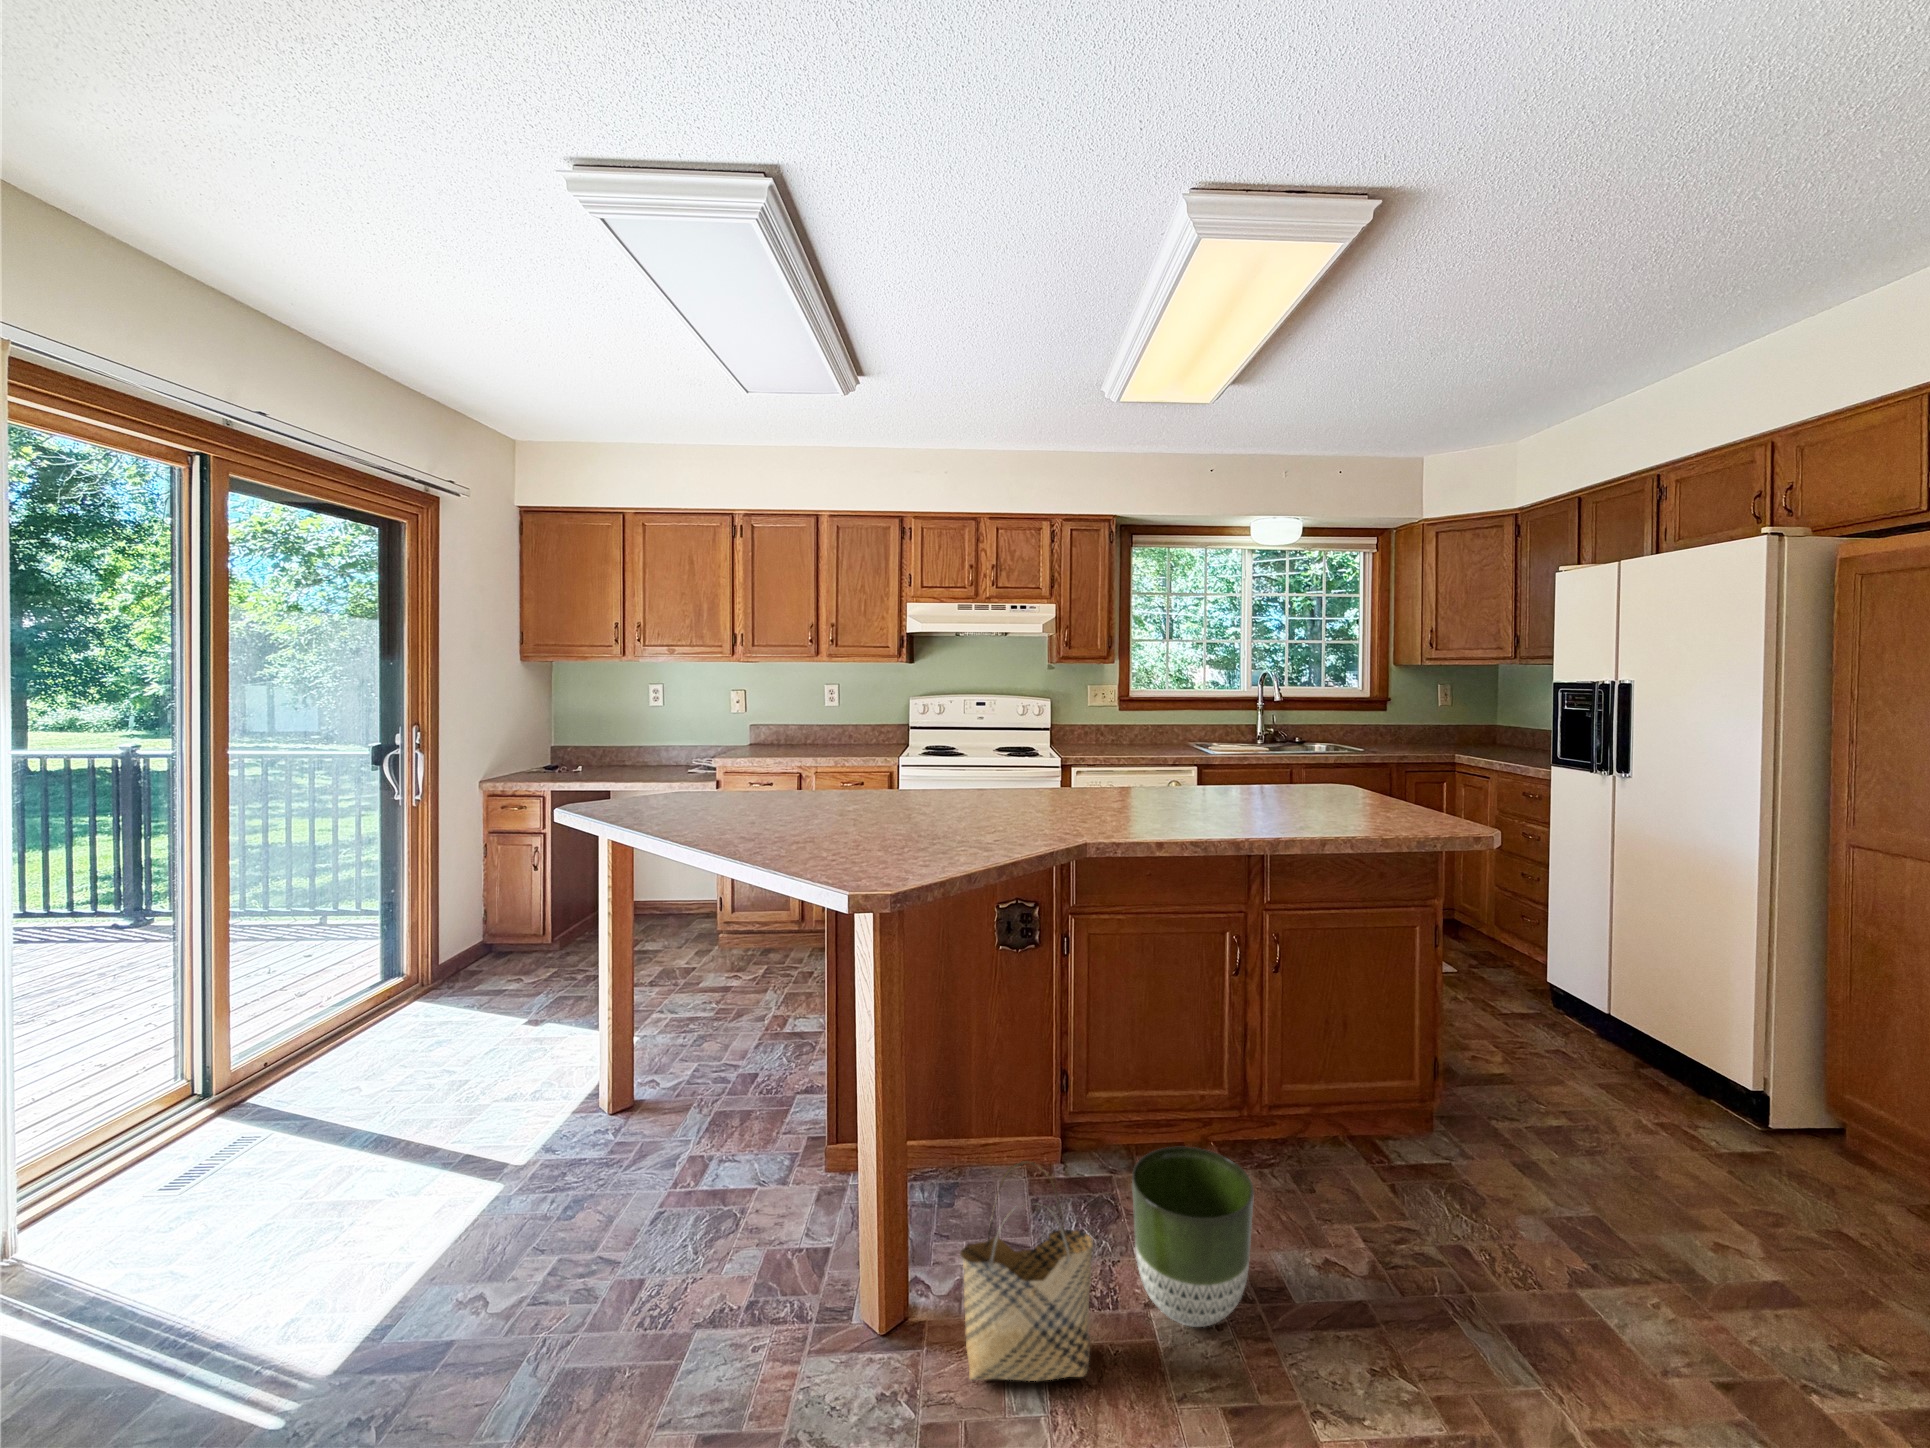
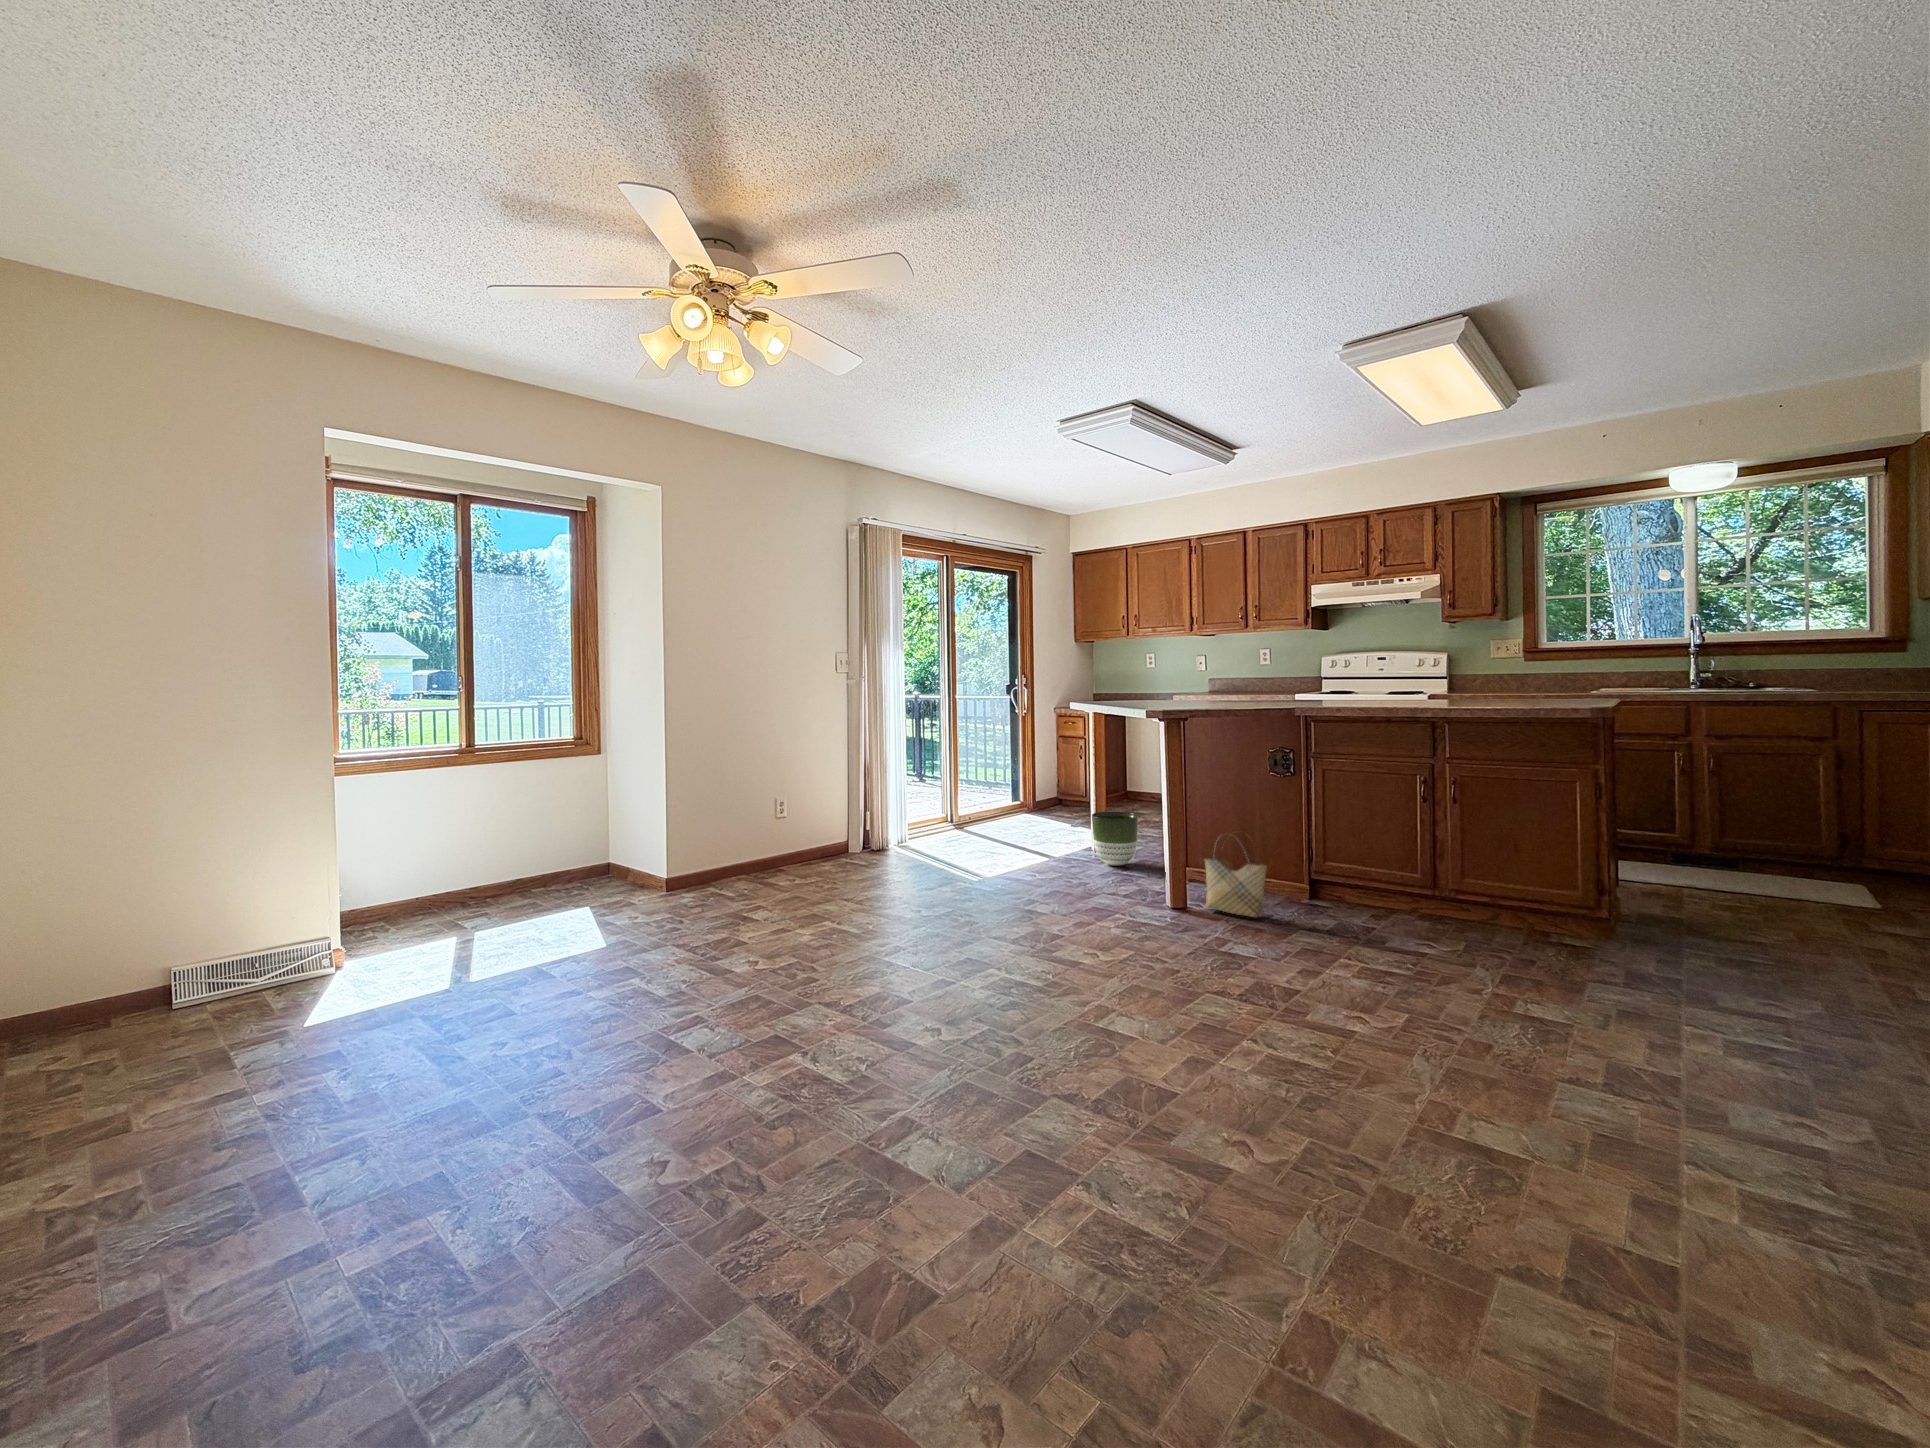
planter: present [1132,1147,1254,1327] -> present [1092,812,1138,866]

